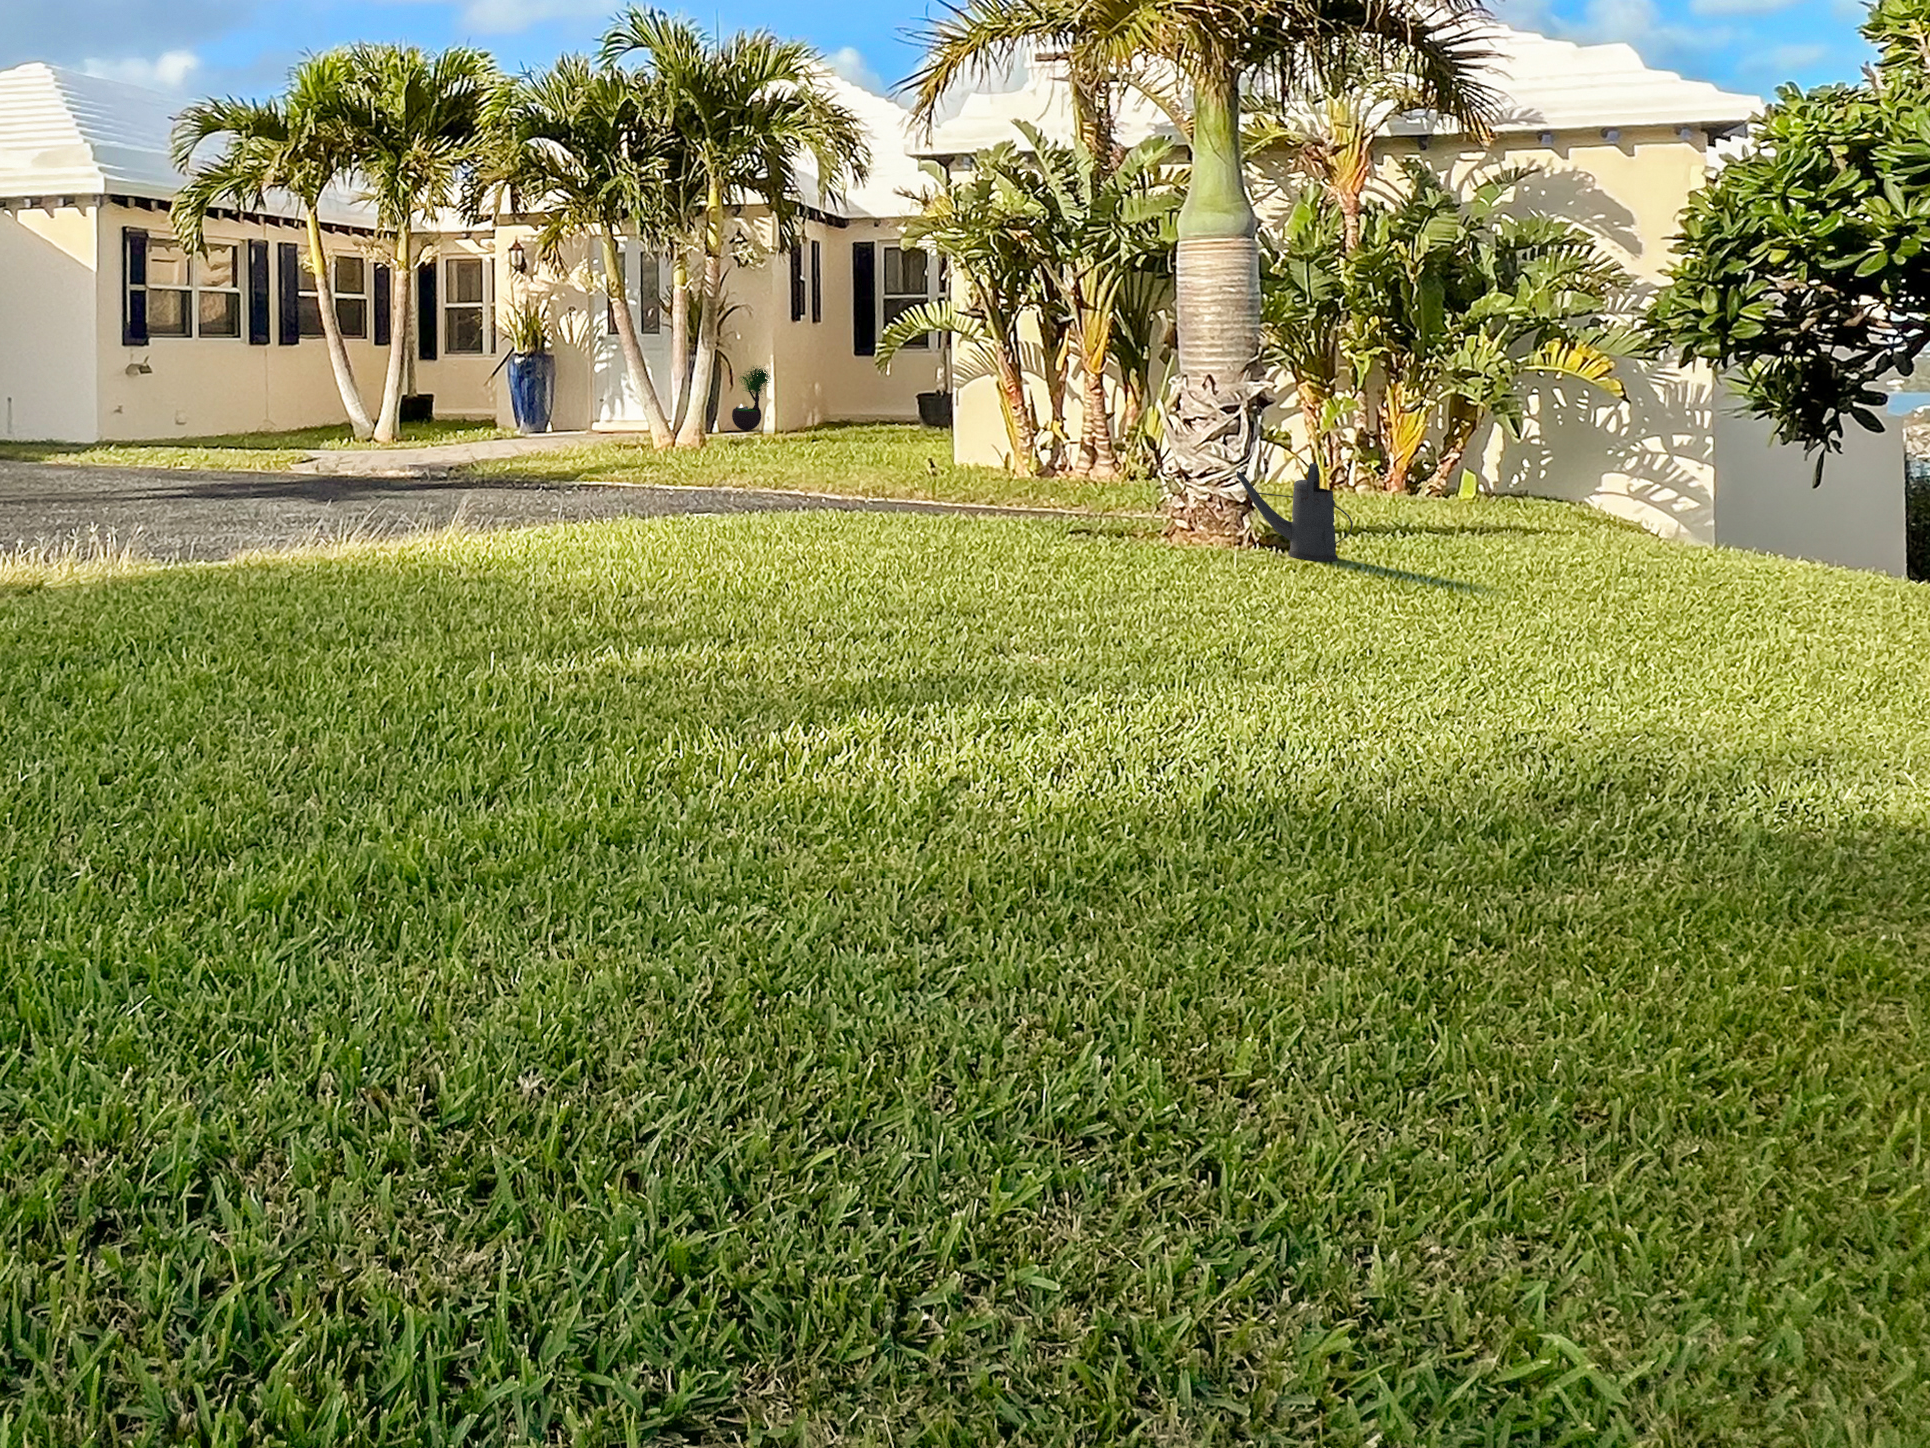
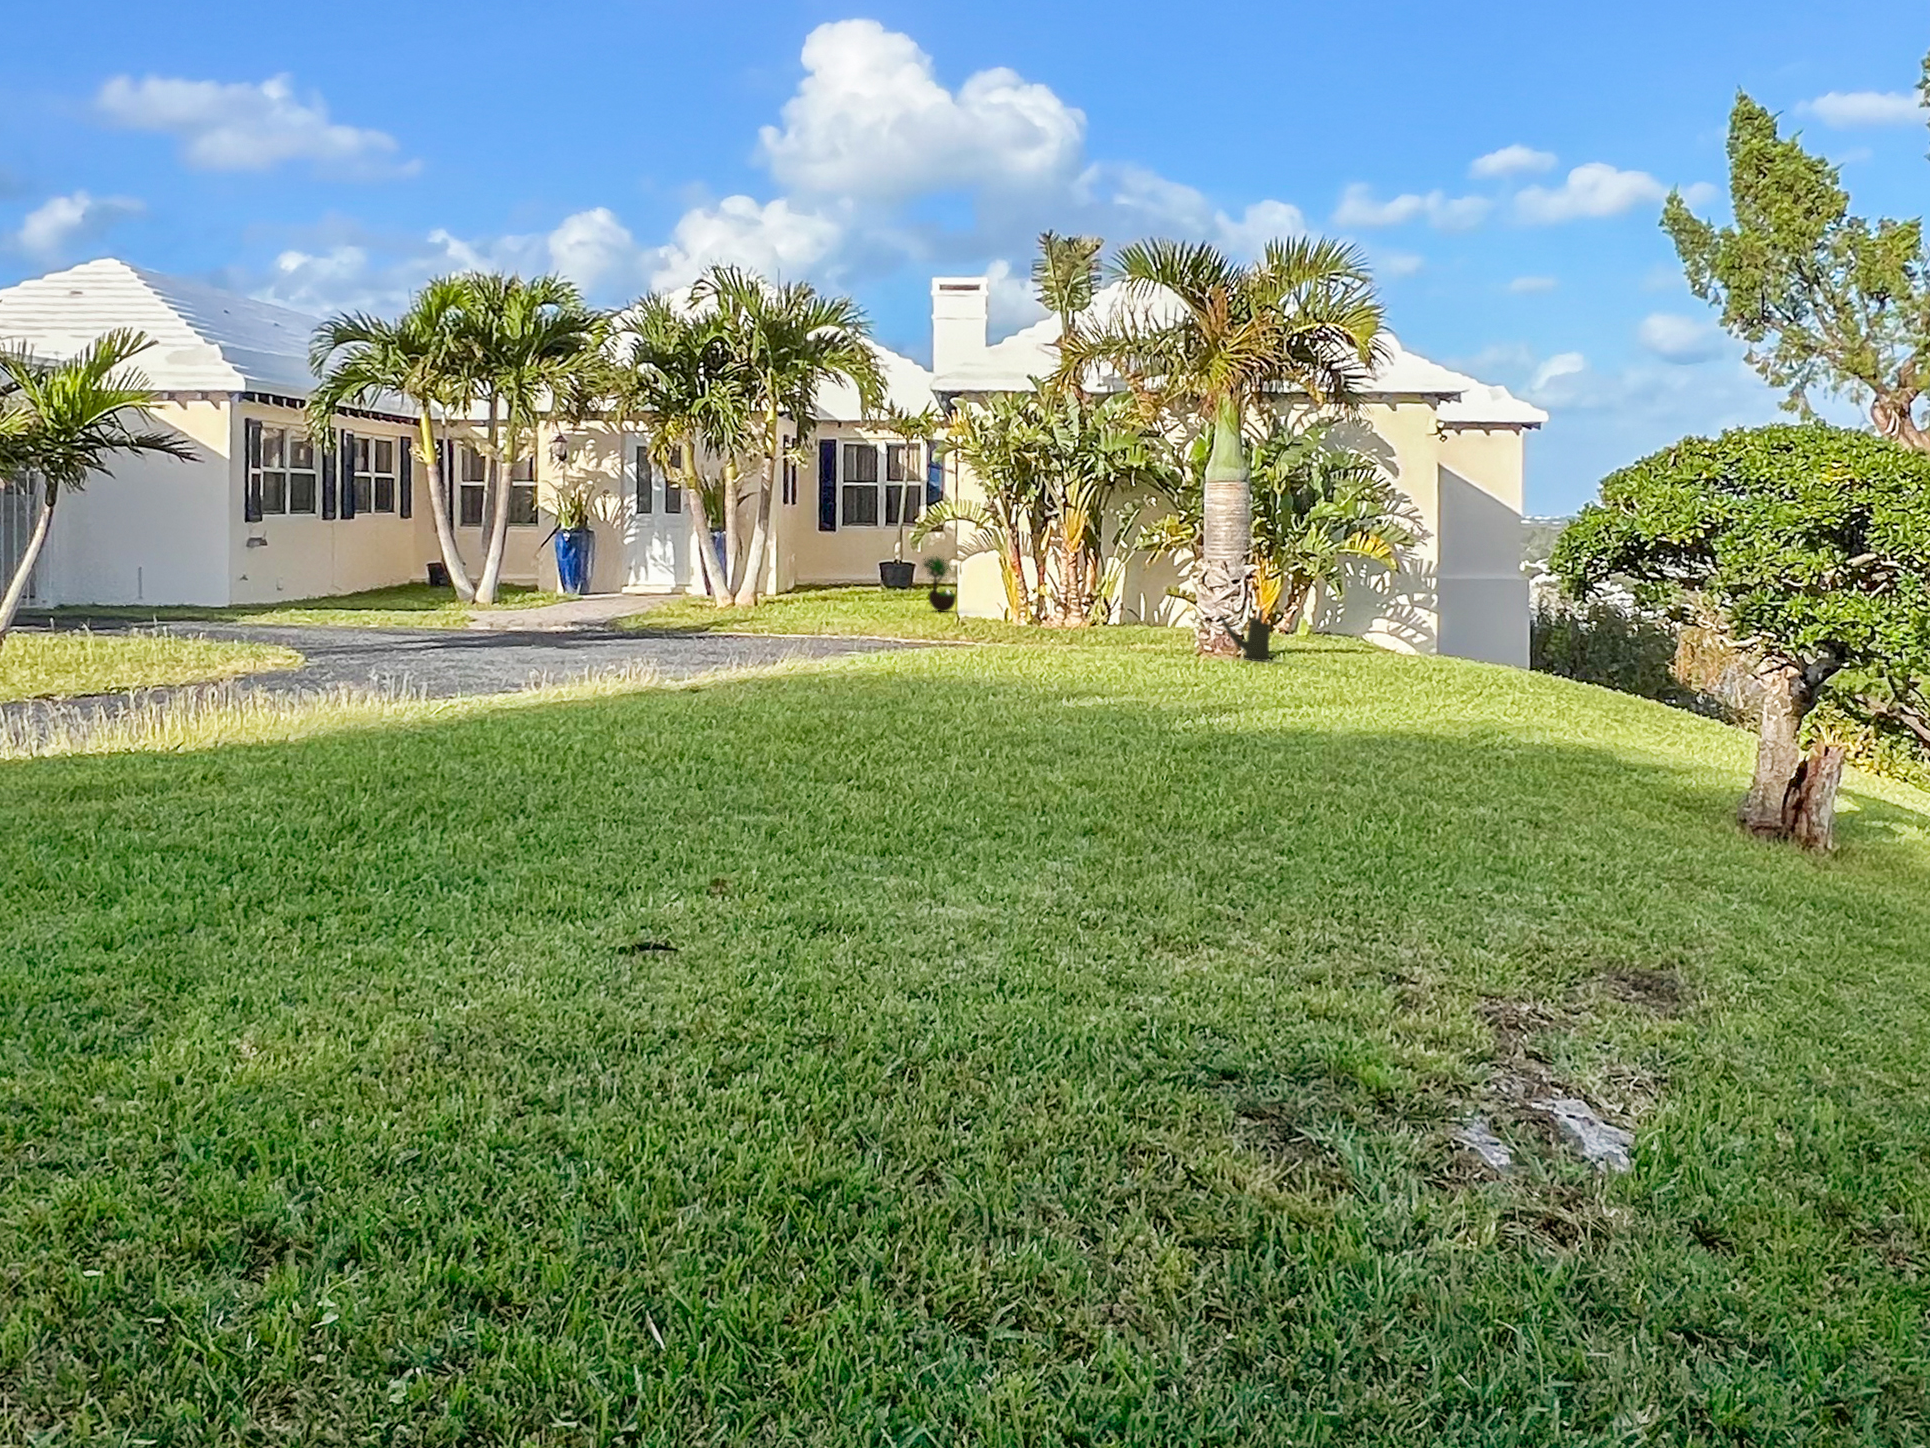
potted tree: present [732,367,771,430] -> present [924,556,956,612]

